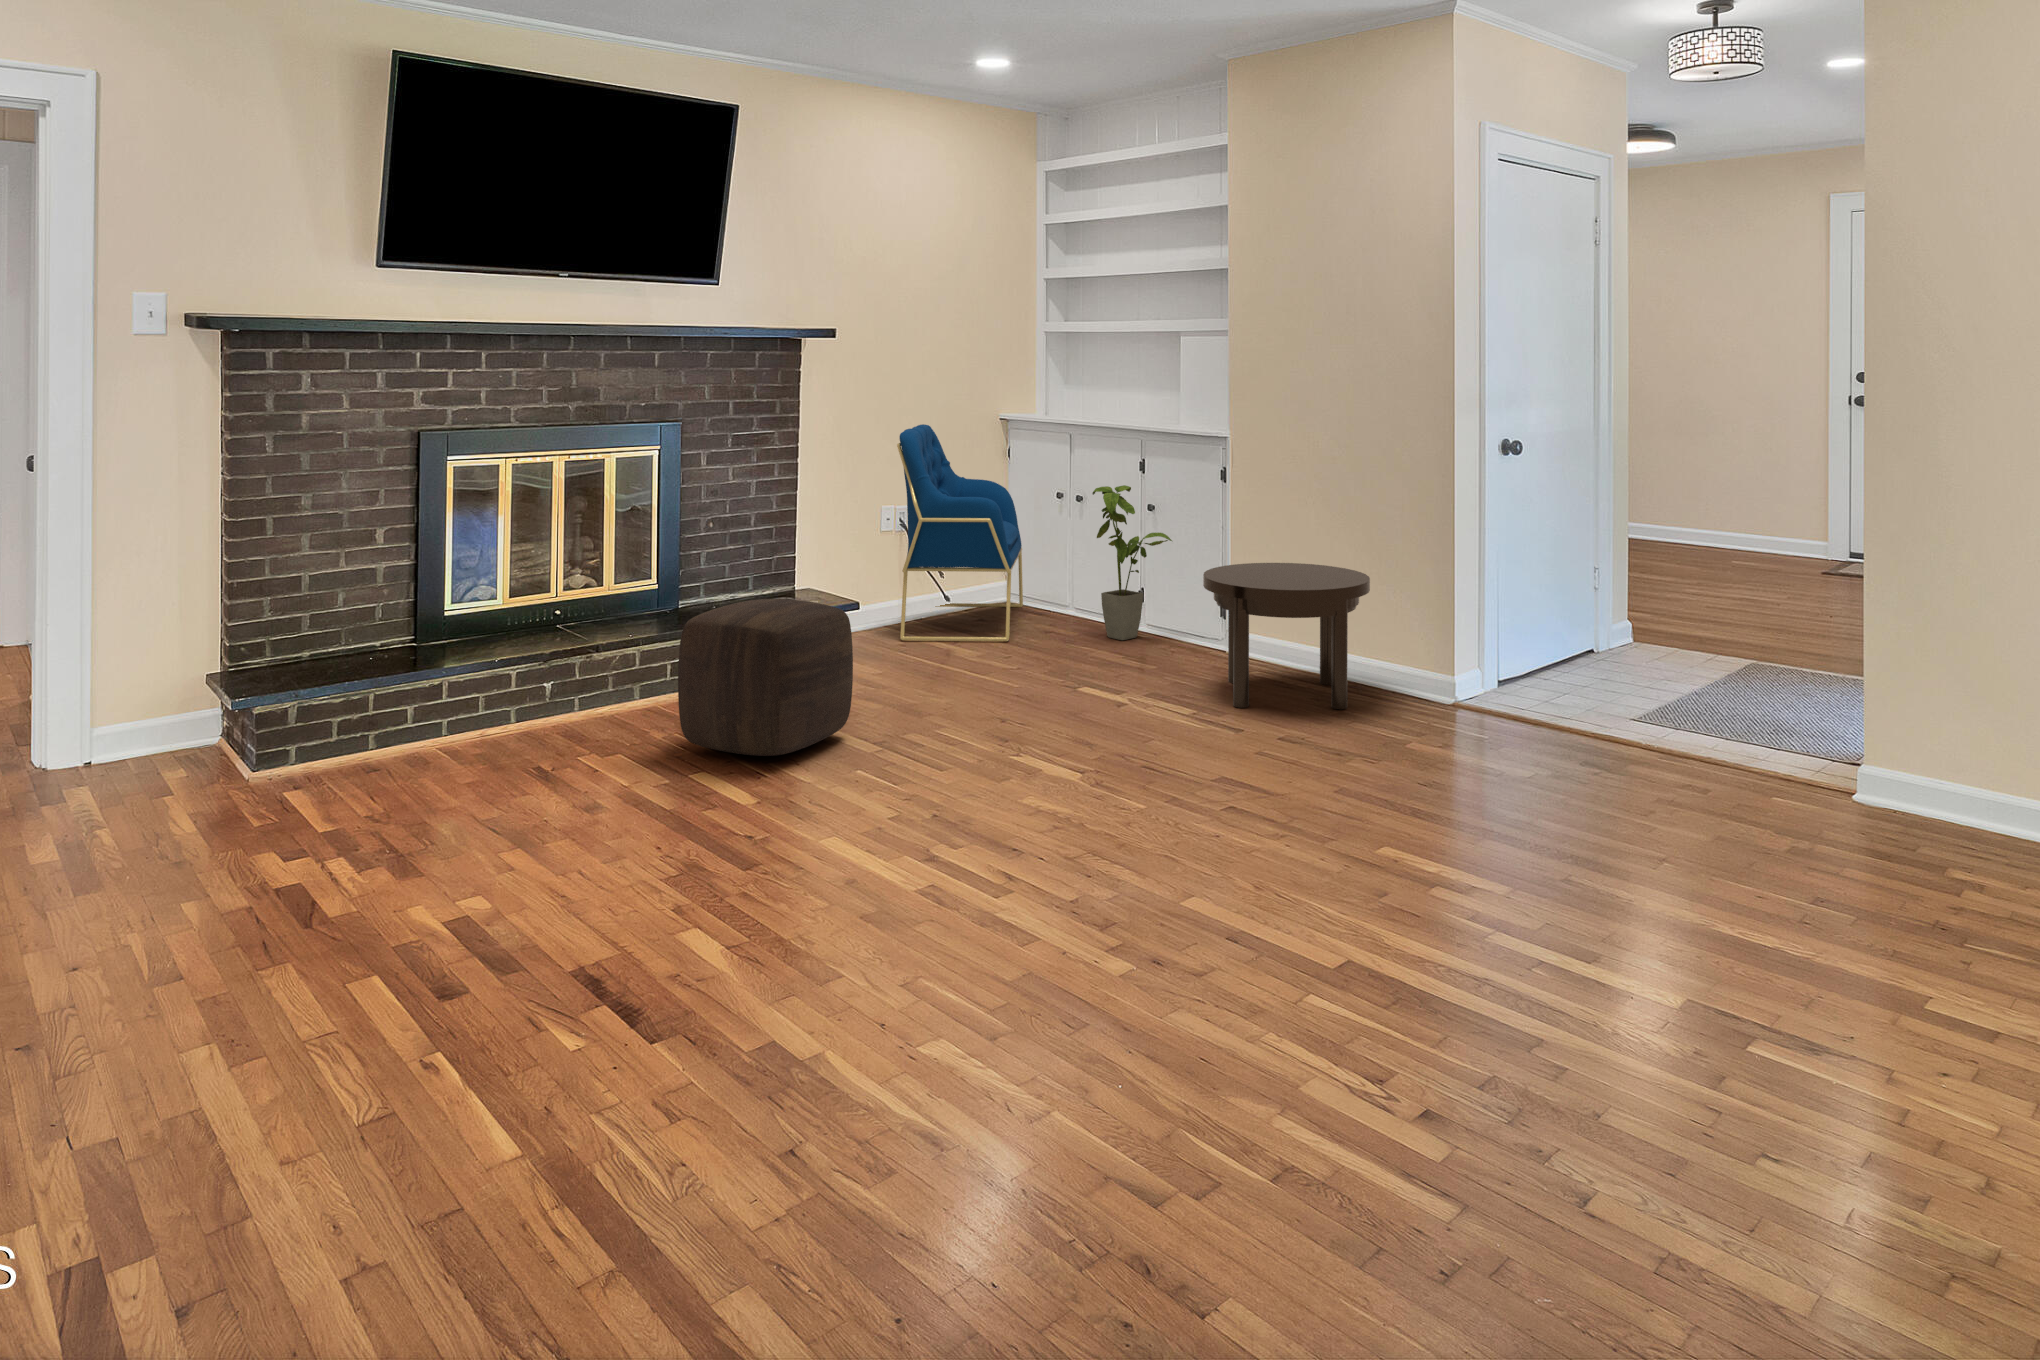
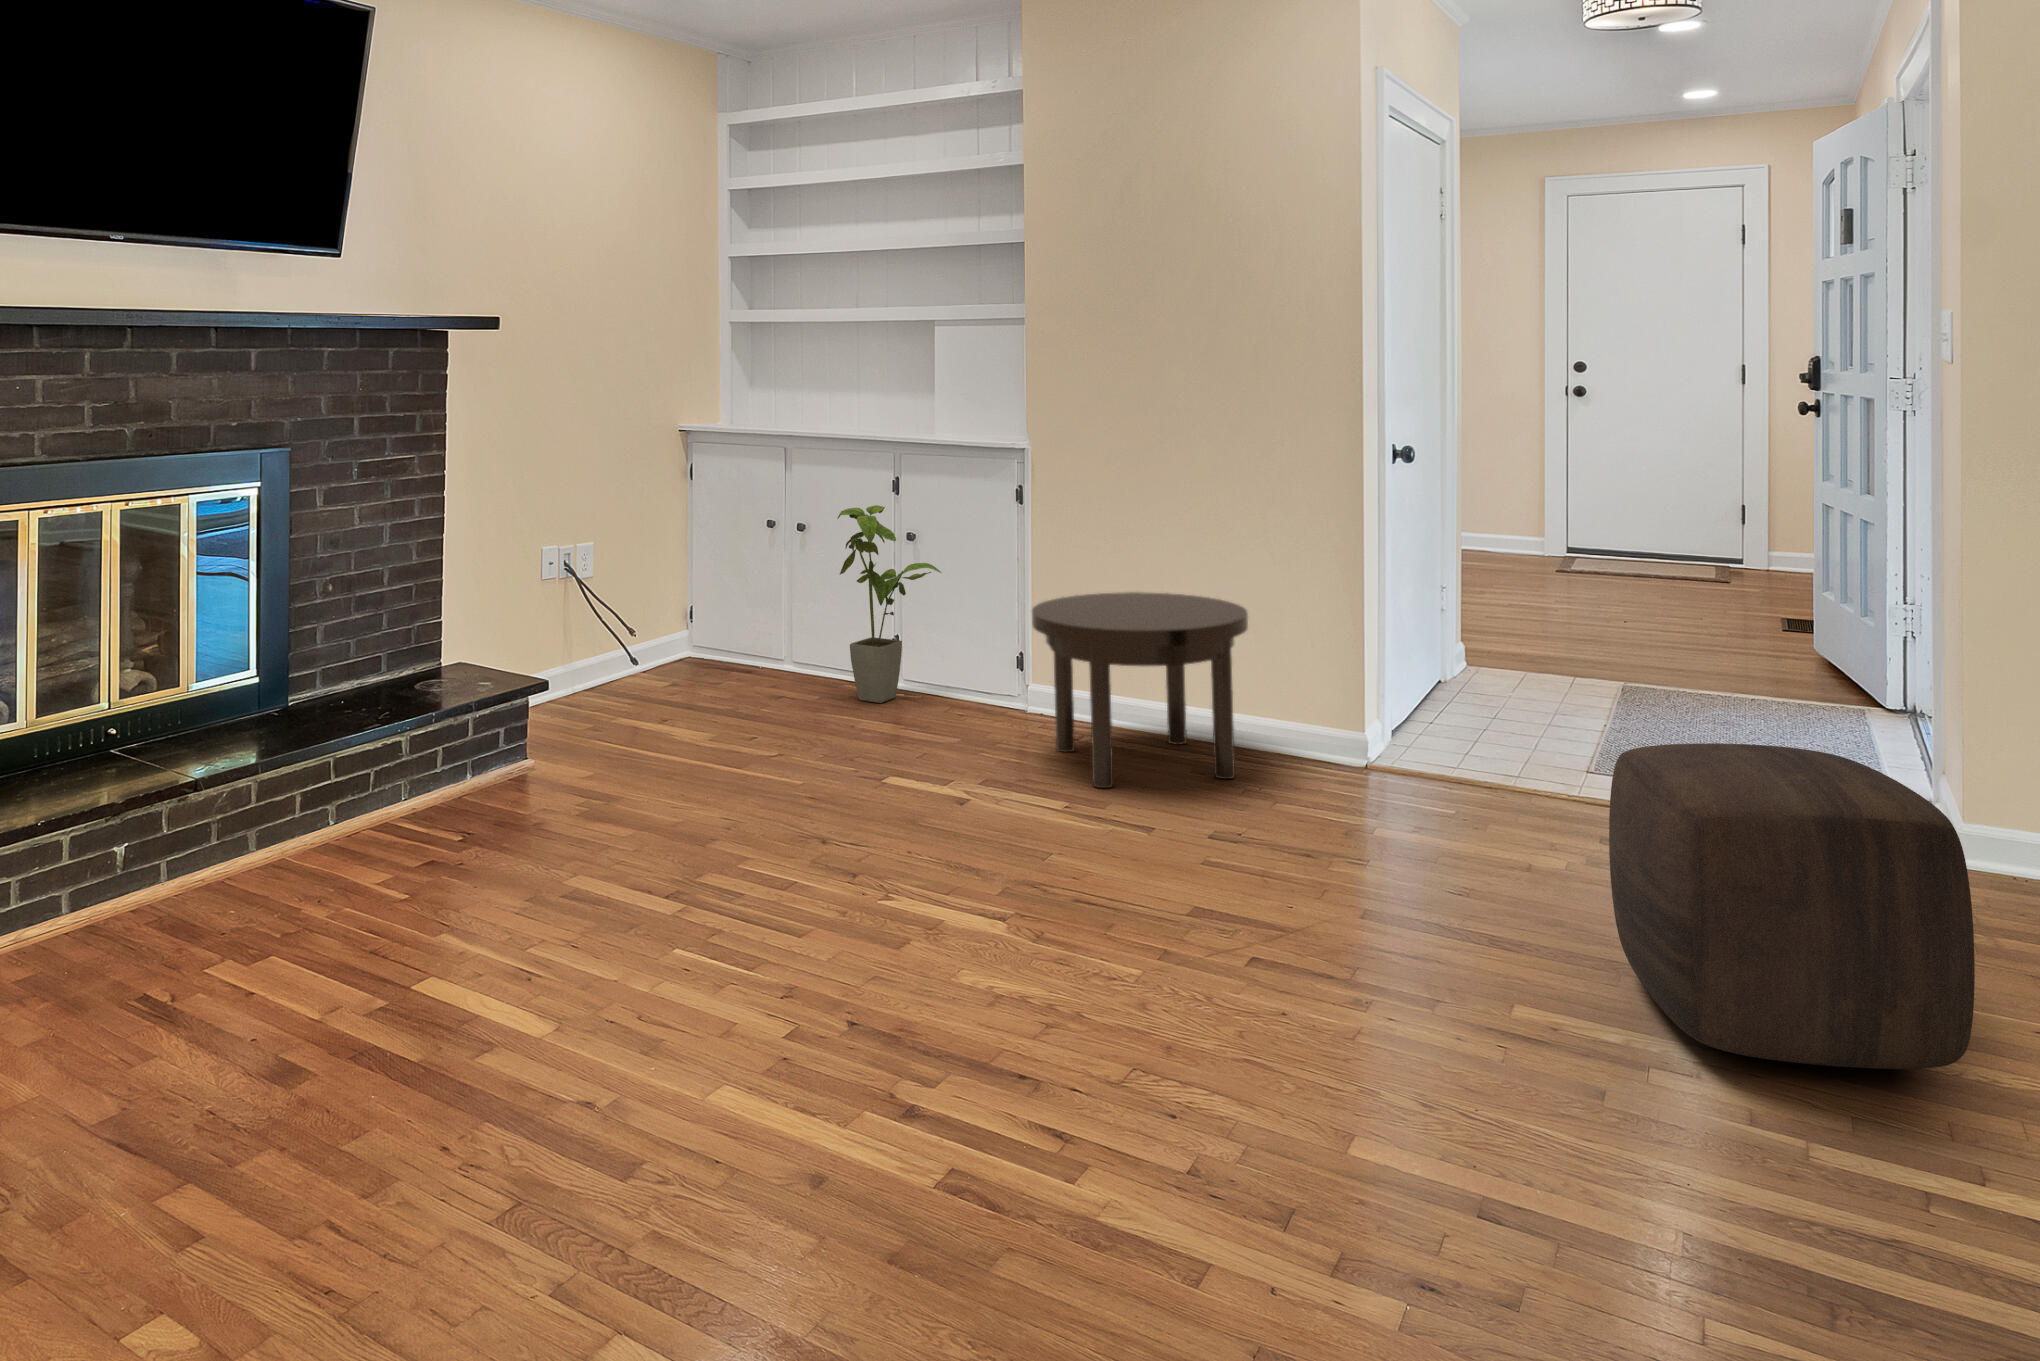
armchair: present [897,424,1023,641] -> none [576,439,738,726]
ottoman: present [678,599,853,756] -> present [1609,743,1975,1069]

